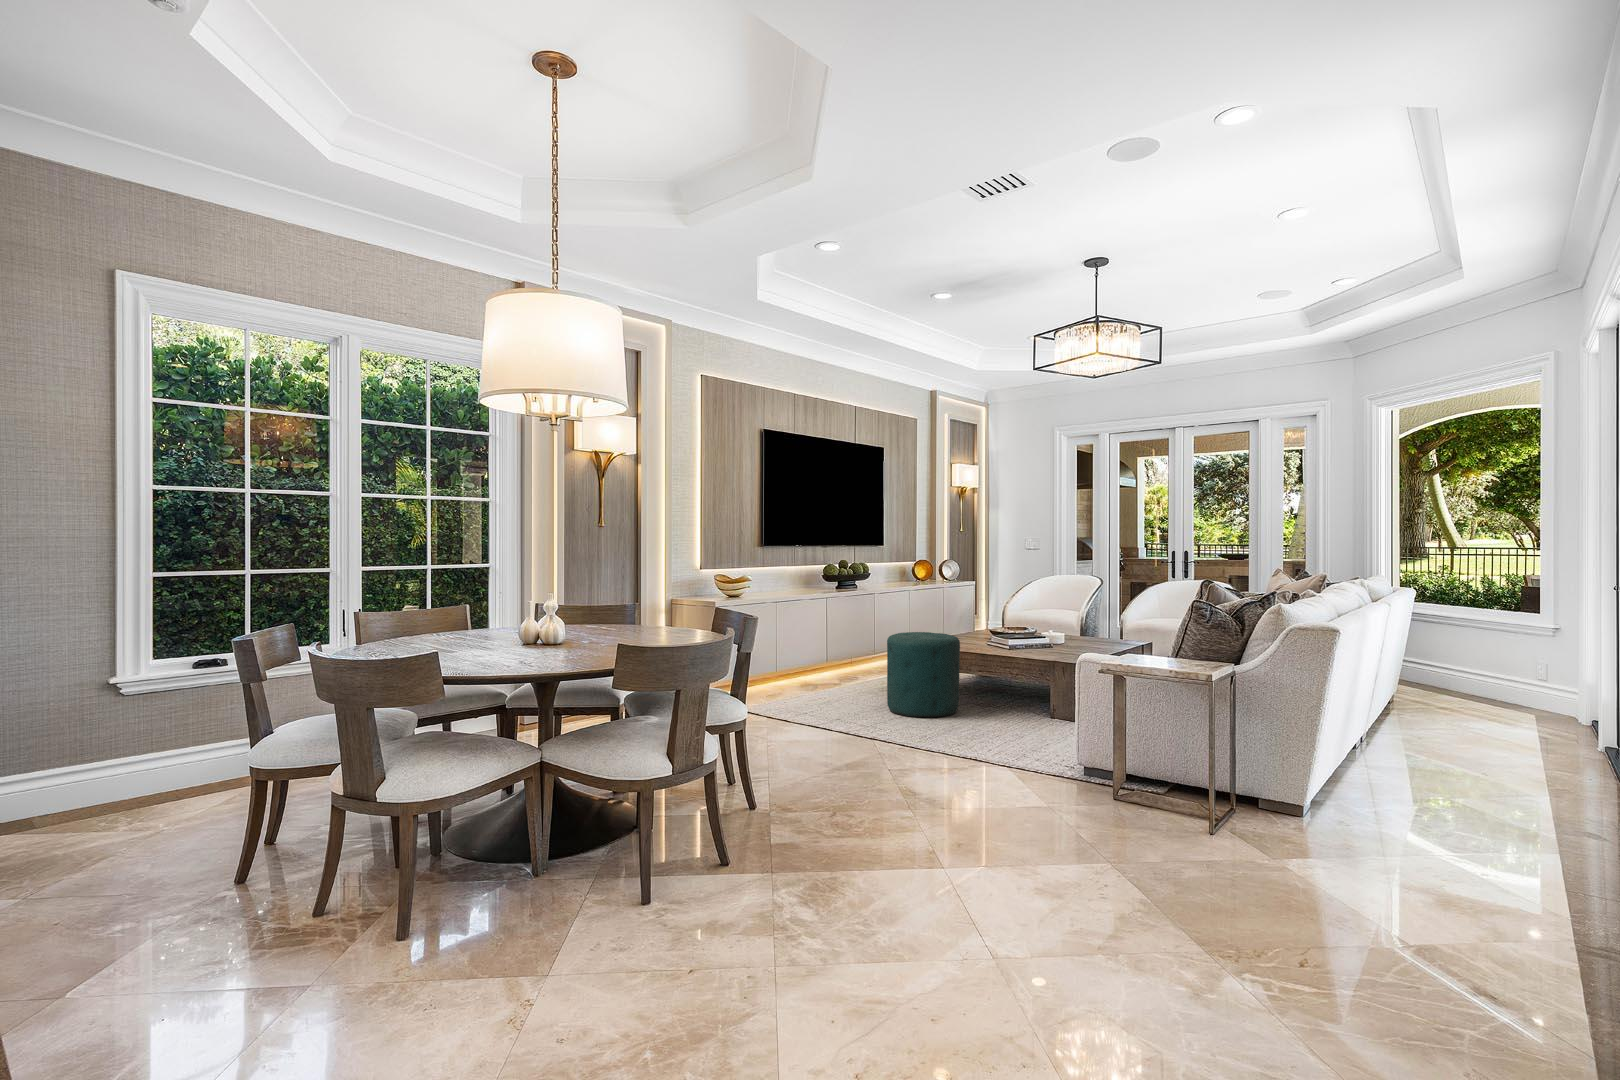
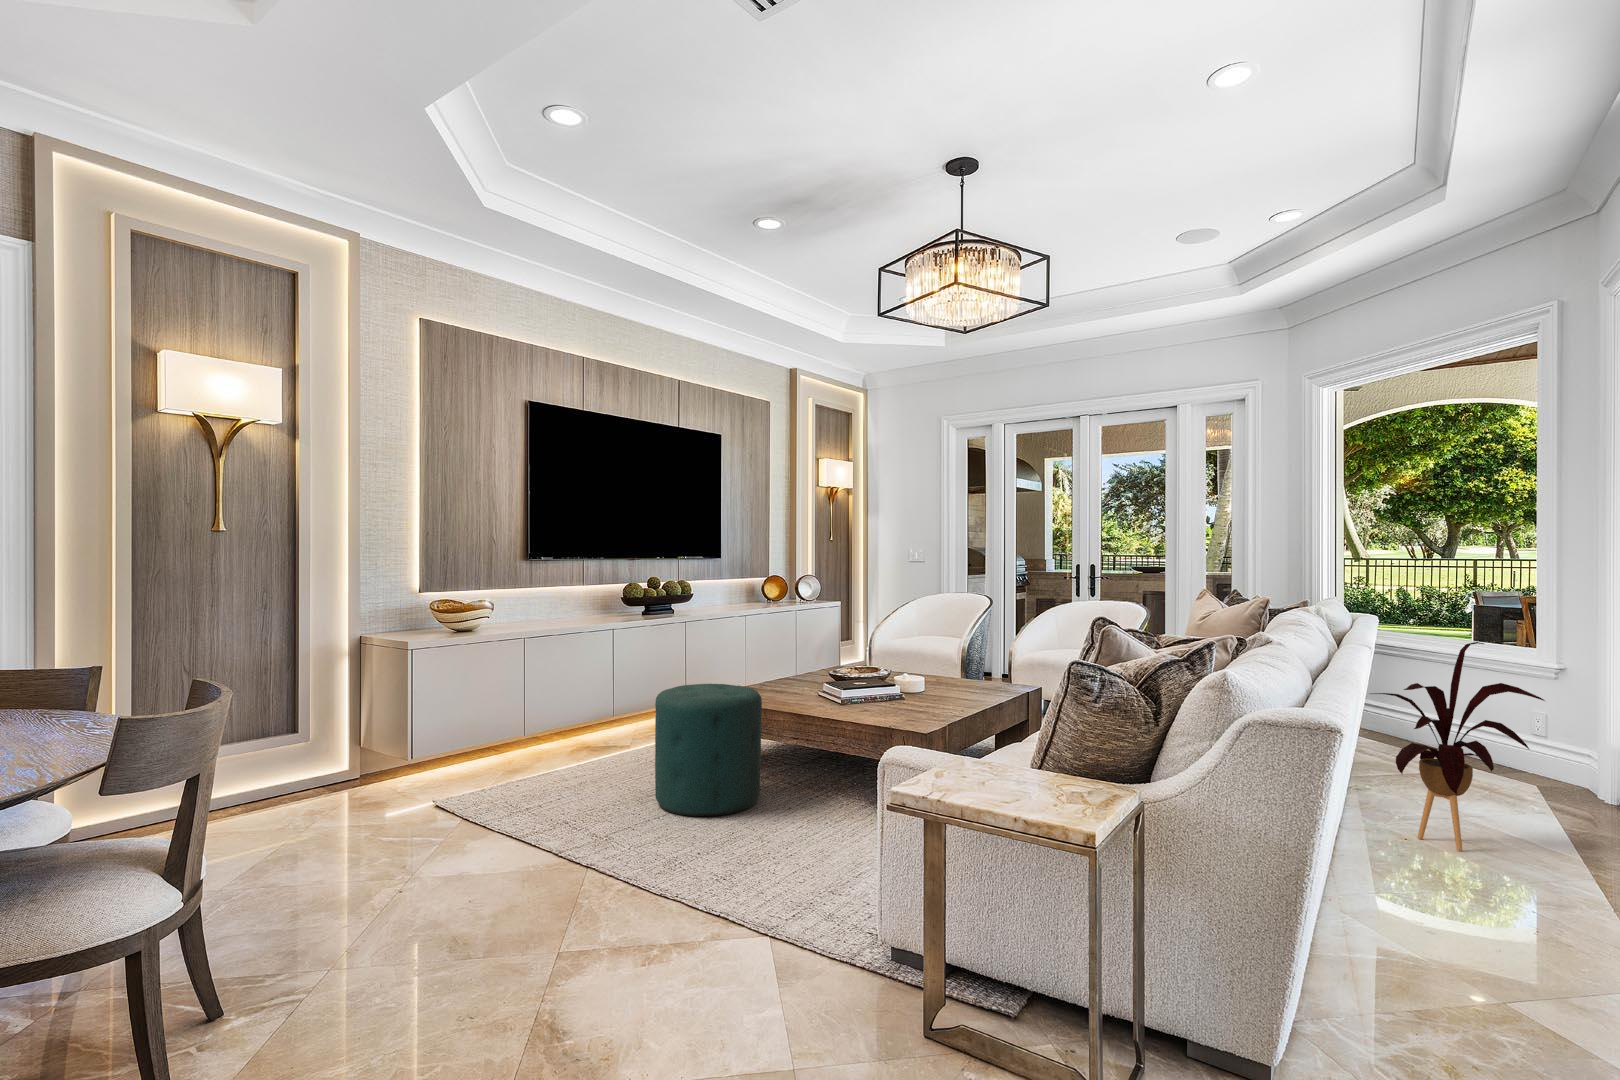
house plant: none [1391,601,1513,740] -> present [1371,642,1545,850]

